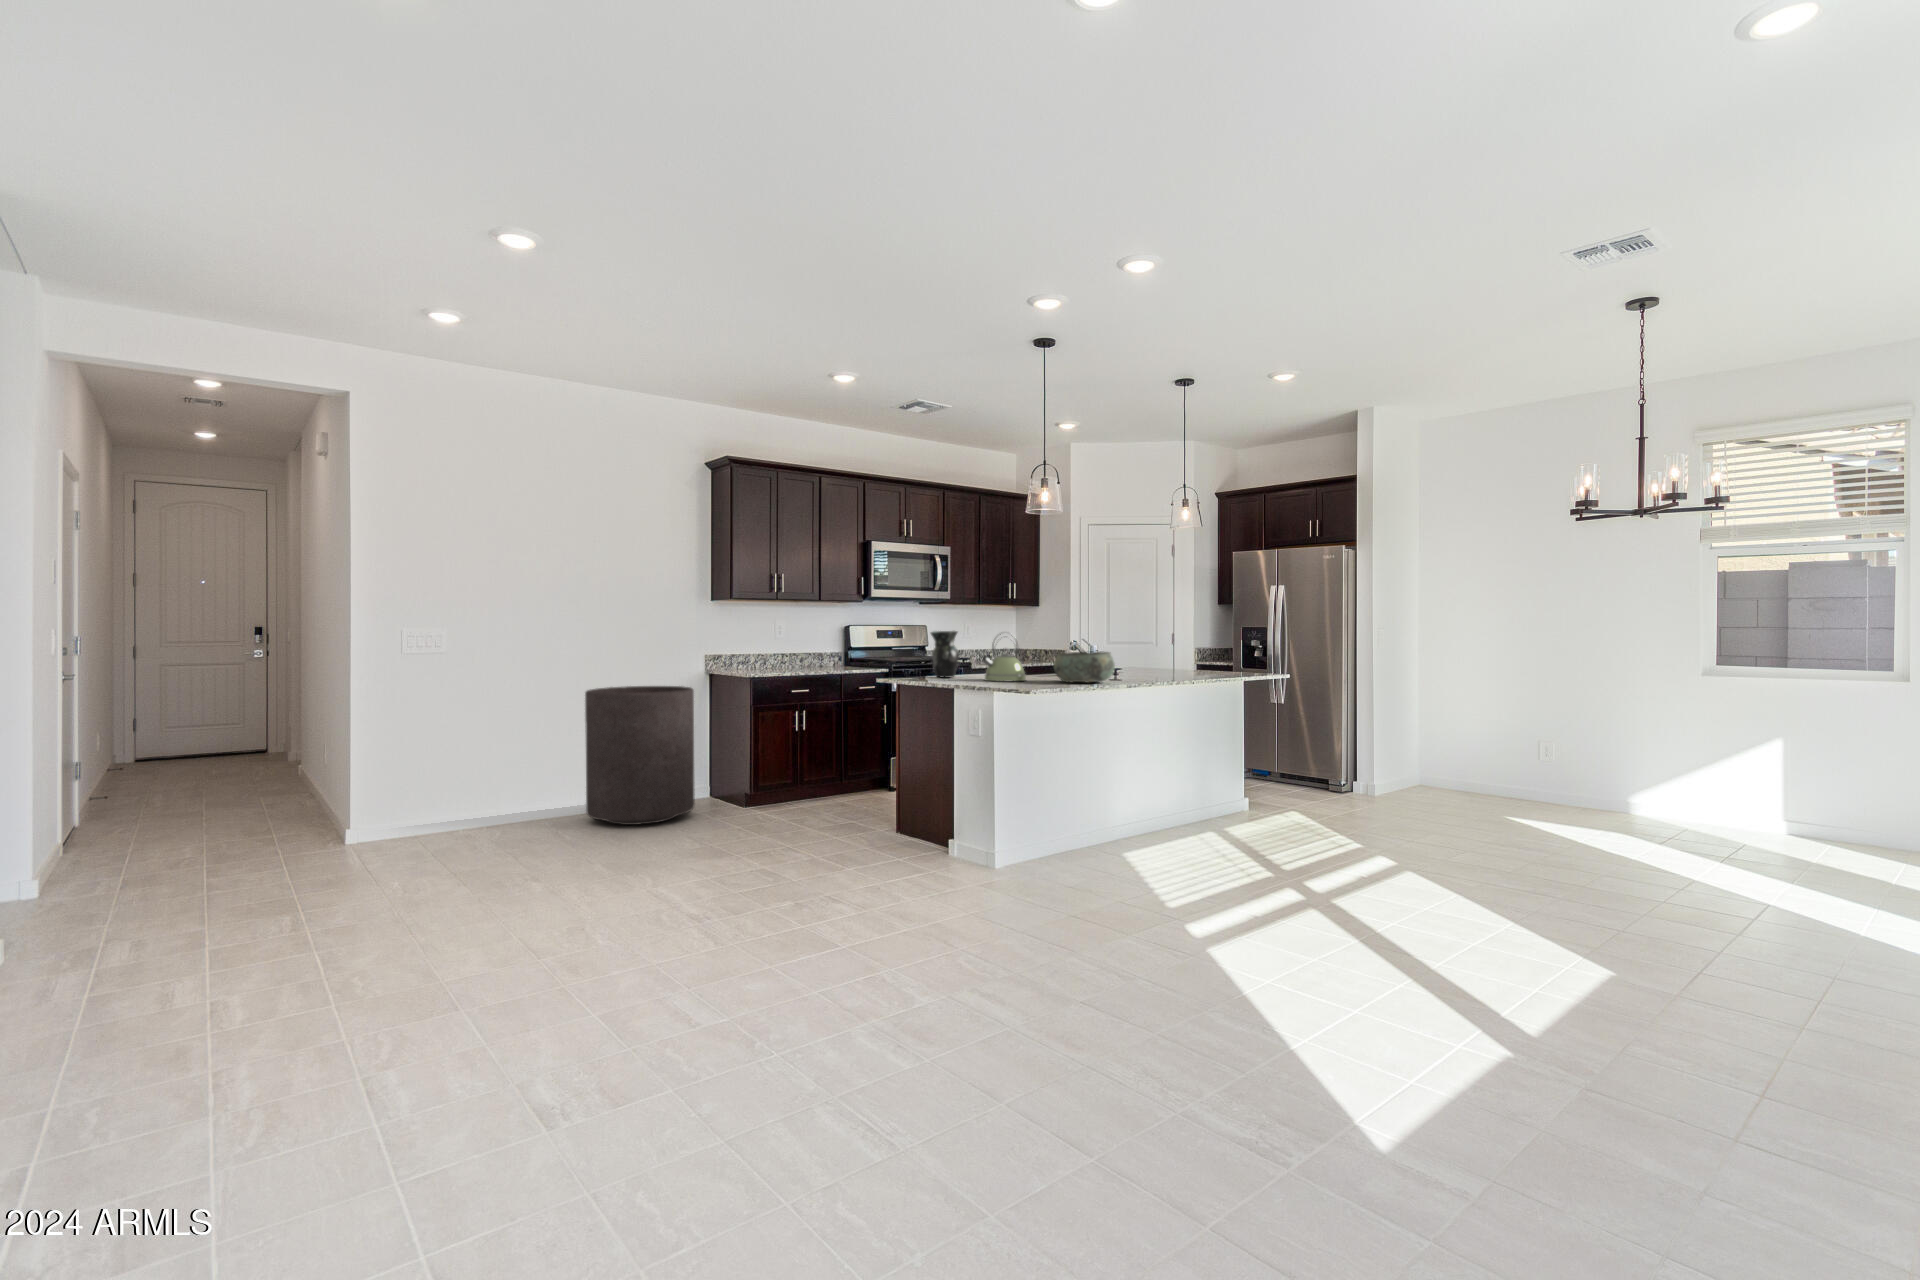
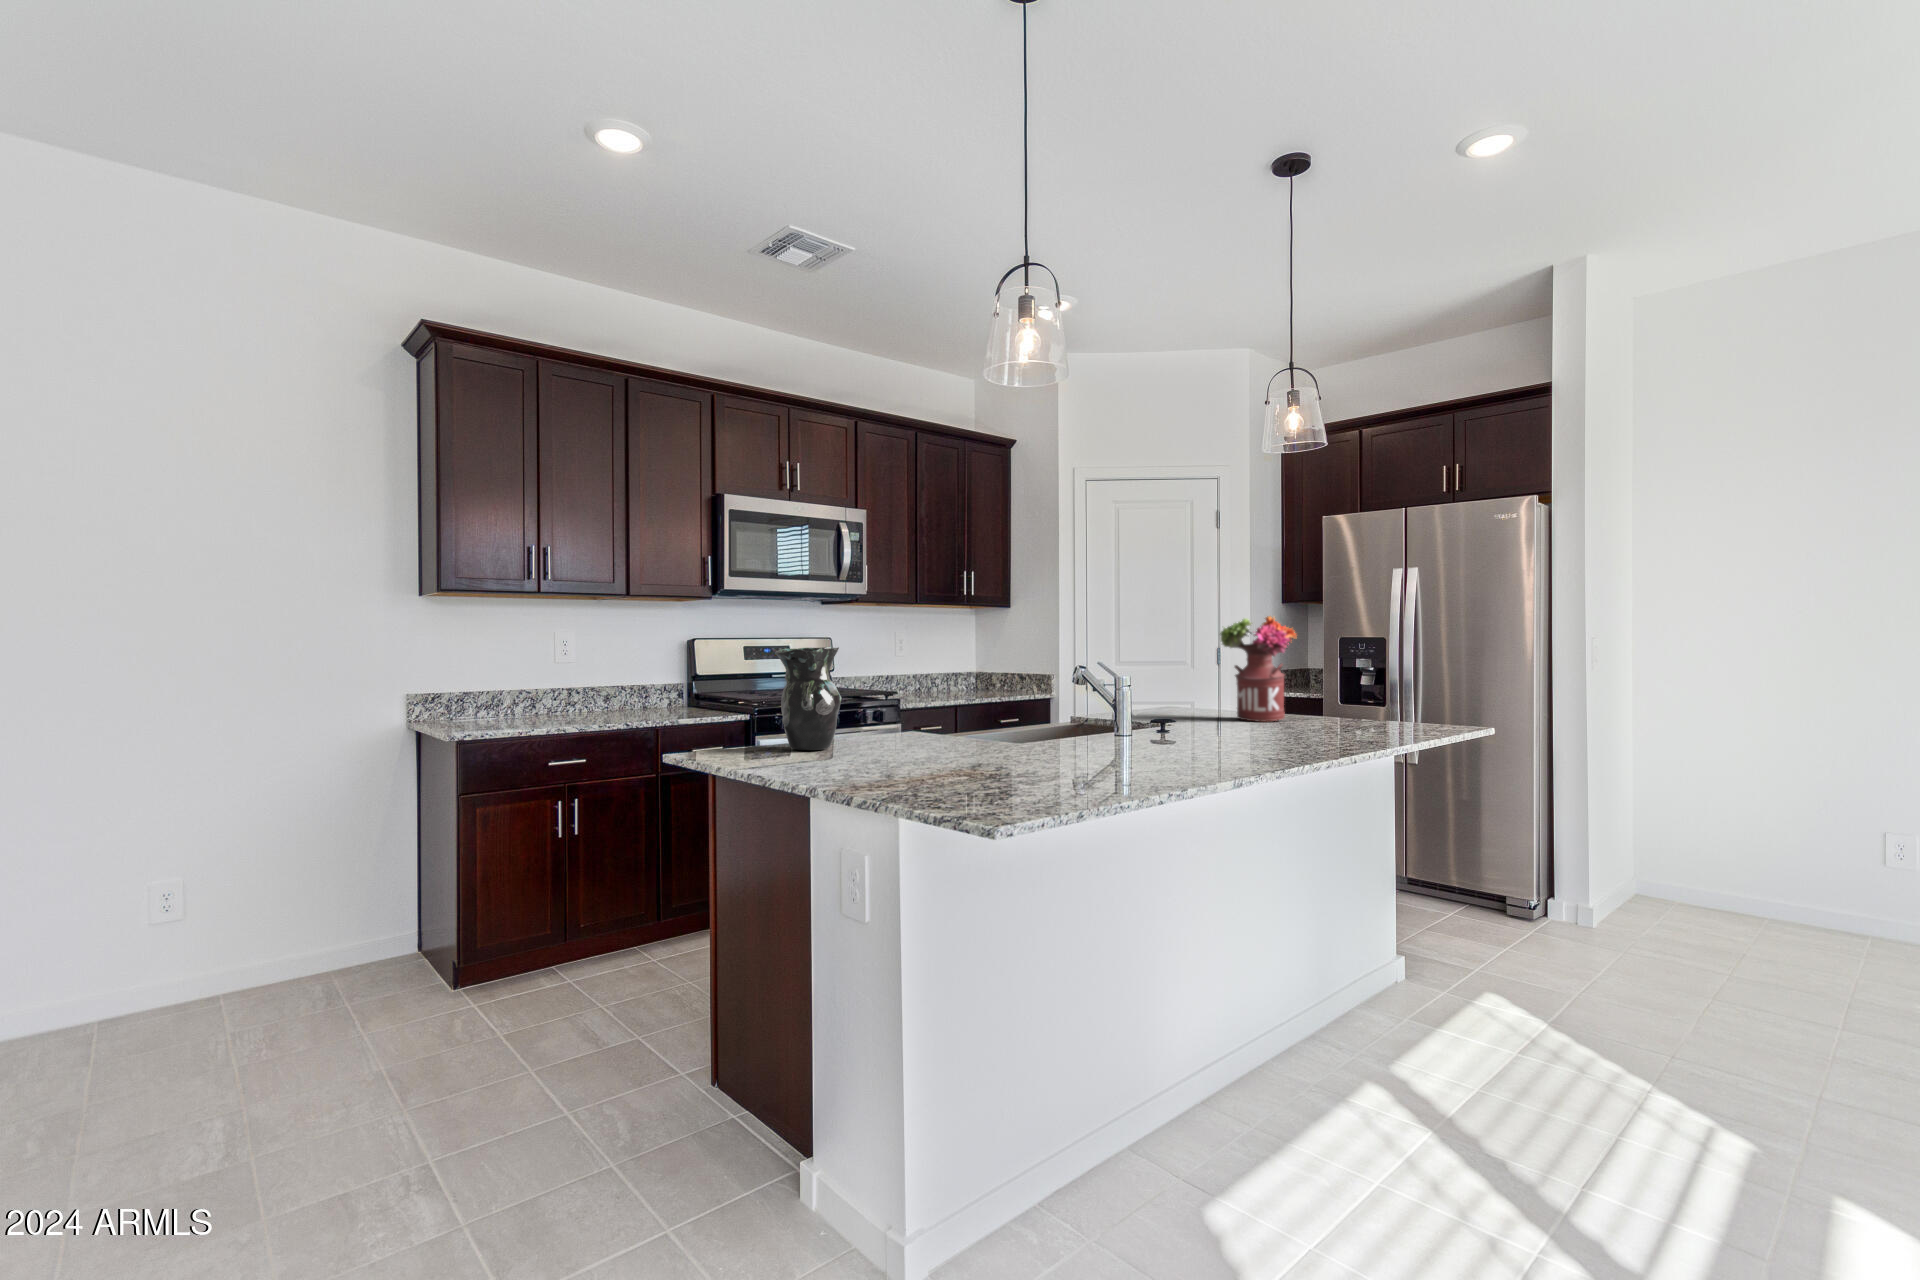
flower arrangement: none [1151,615,1193,672] -> present [1220,616,1296,722]
kettle: present [982,634,1026,682] -> none [882,649,987,765]
bowl: present [1054,652,1115,683] -> none [1048,692,1190,768]
trash can: present [585,686,695,825] -> none [63,756,336,1063]

